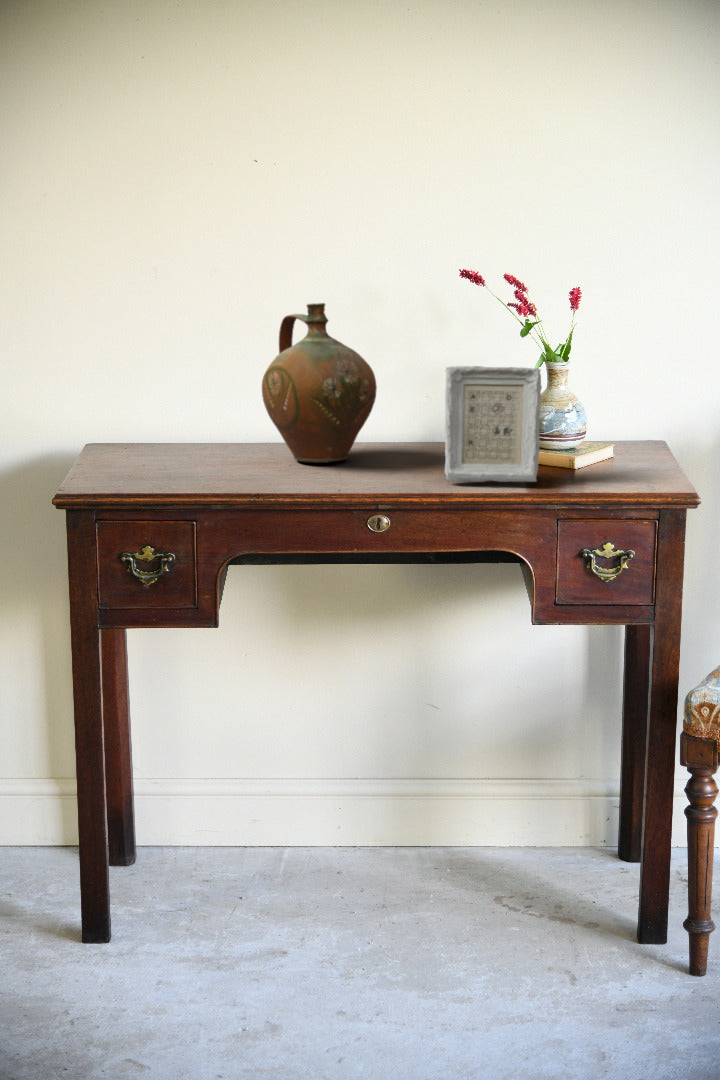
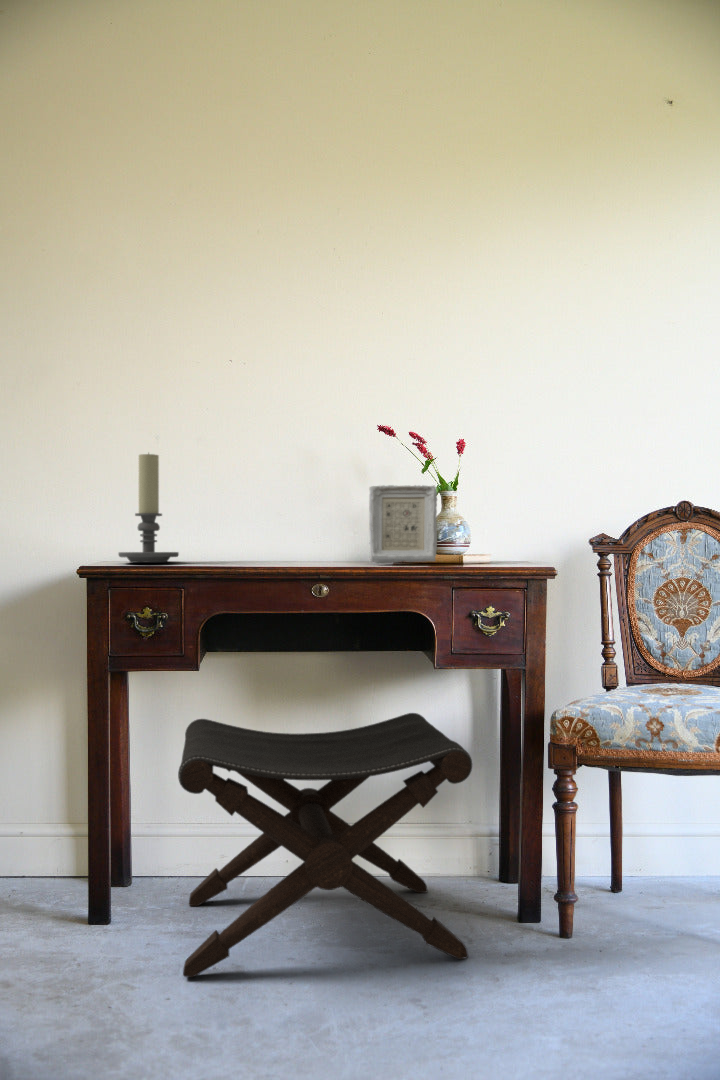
ceramic jug: present [262,303,377,463] -> none [237,447,320,559]
candle holder: none [102,319,183,475] -> present [119,453,179,562]
footstool: none [189,661,577,1017] -> present [178,713,472,977]

